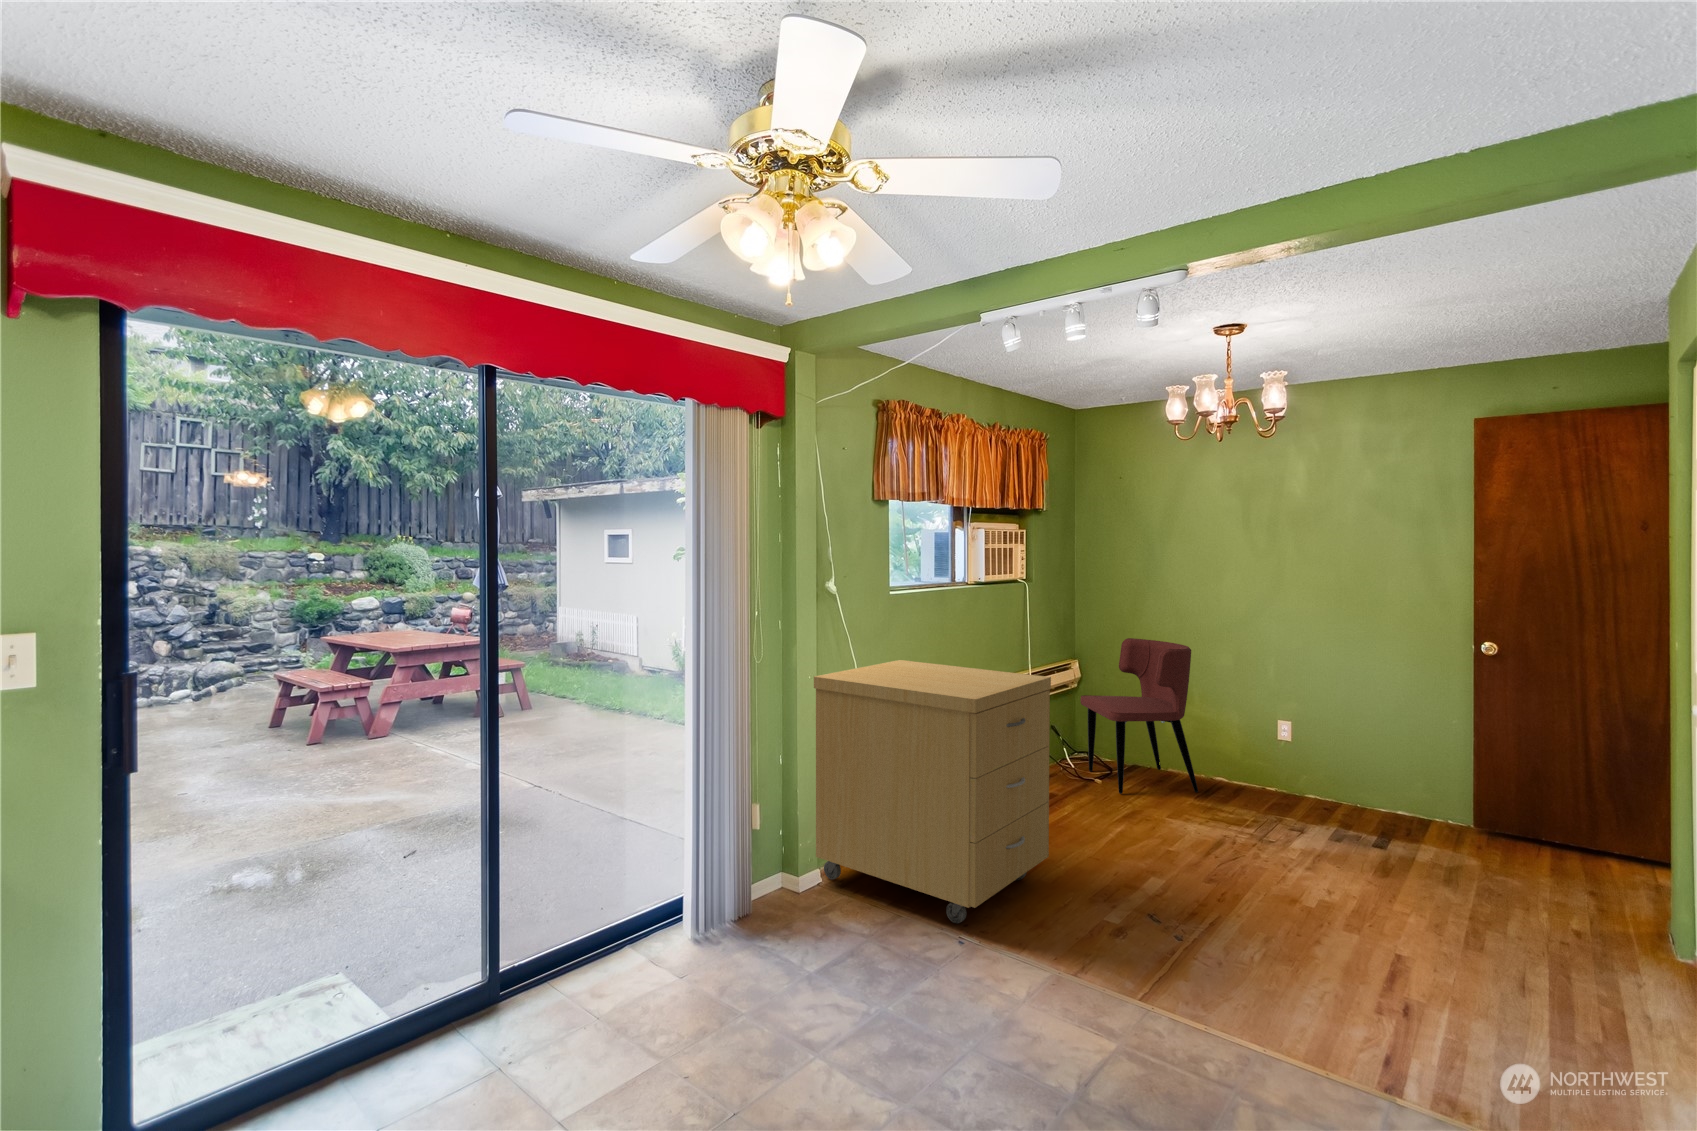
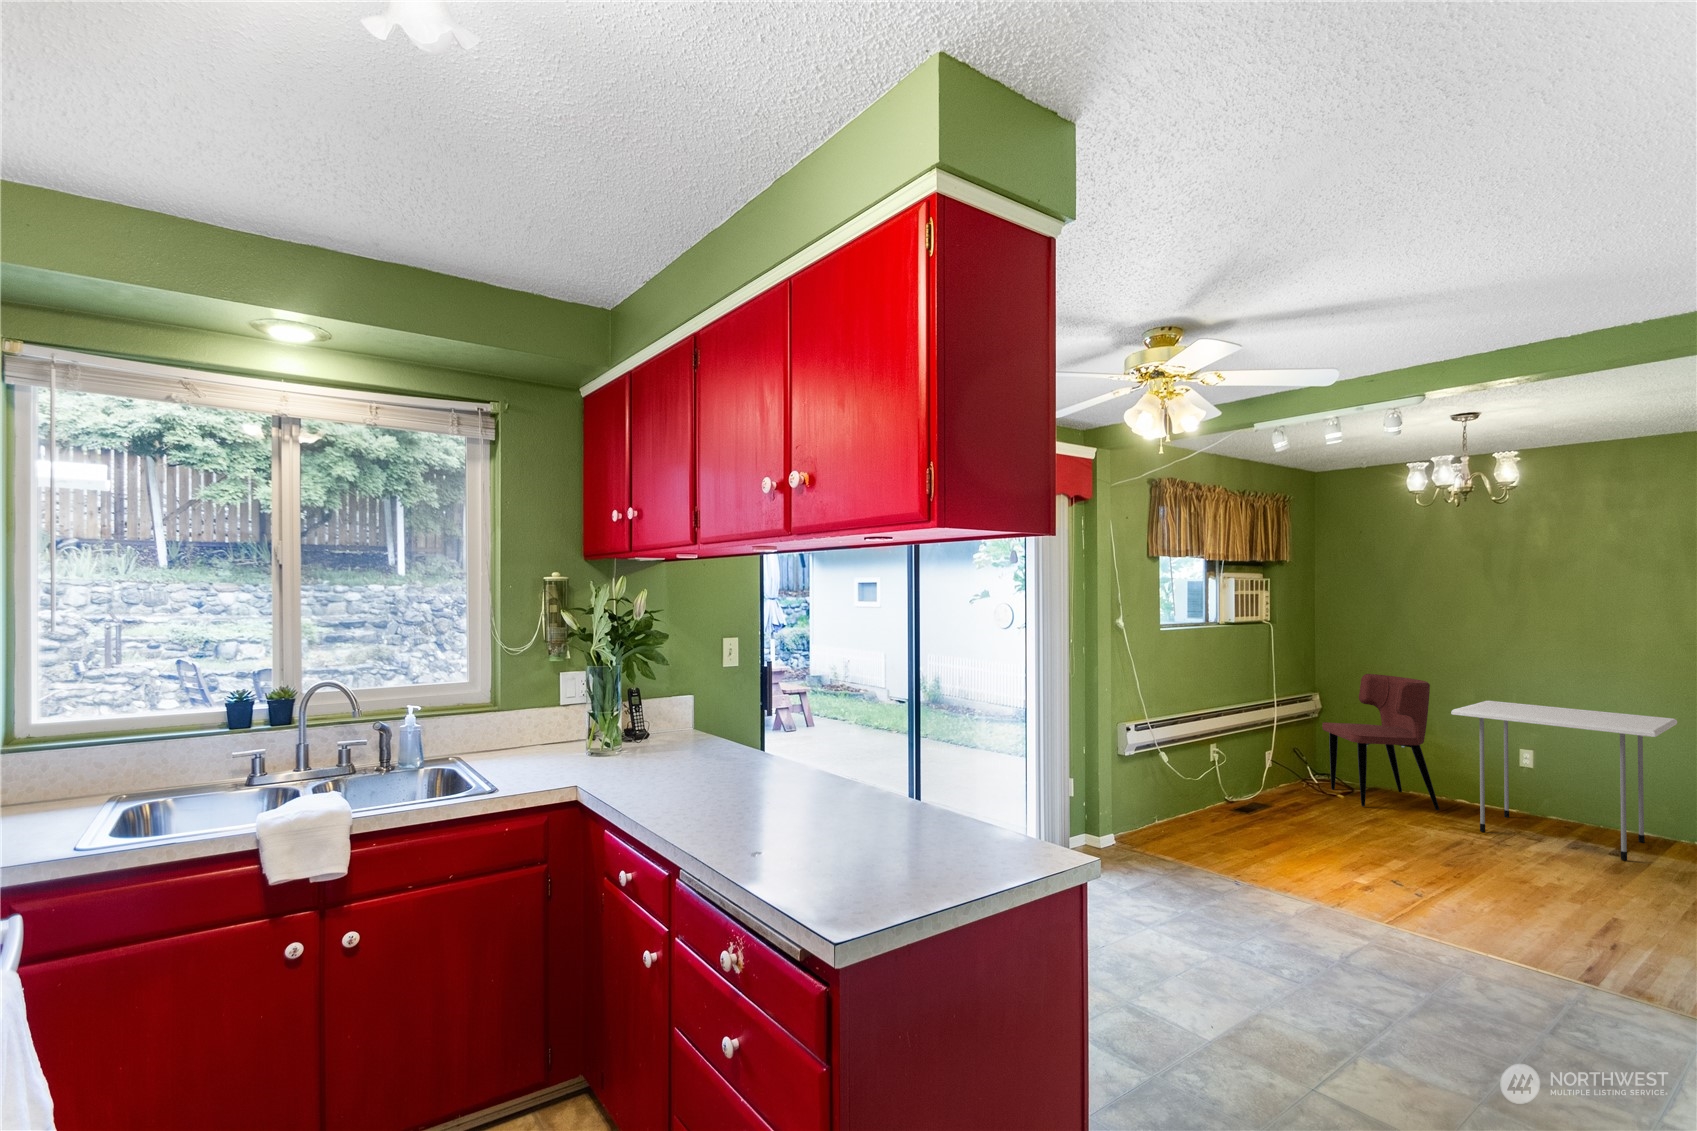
storage cabinet: present [814,660,1051,923] -> none [1111,681,1304,873]
dining table: none [1214,666,1436,850] -> present [1451,701,1677,860]

